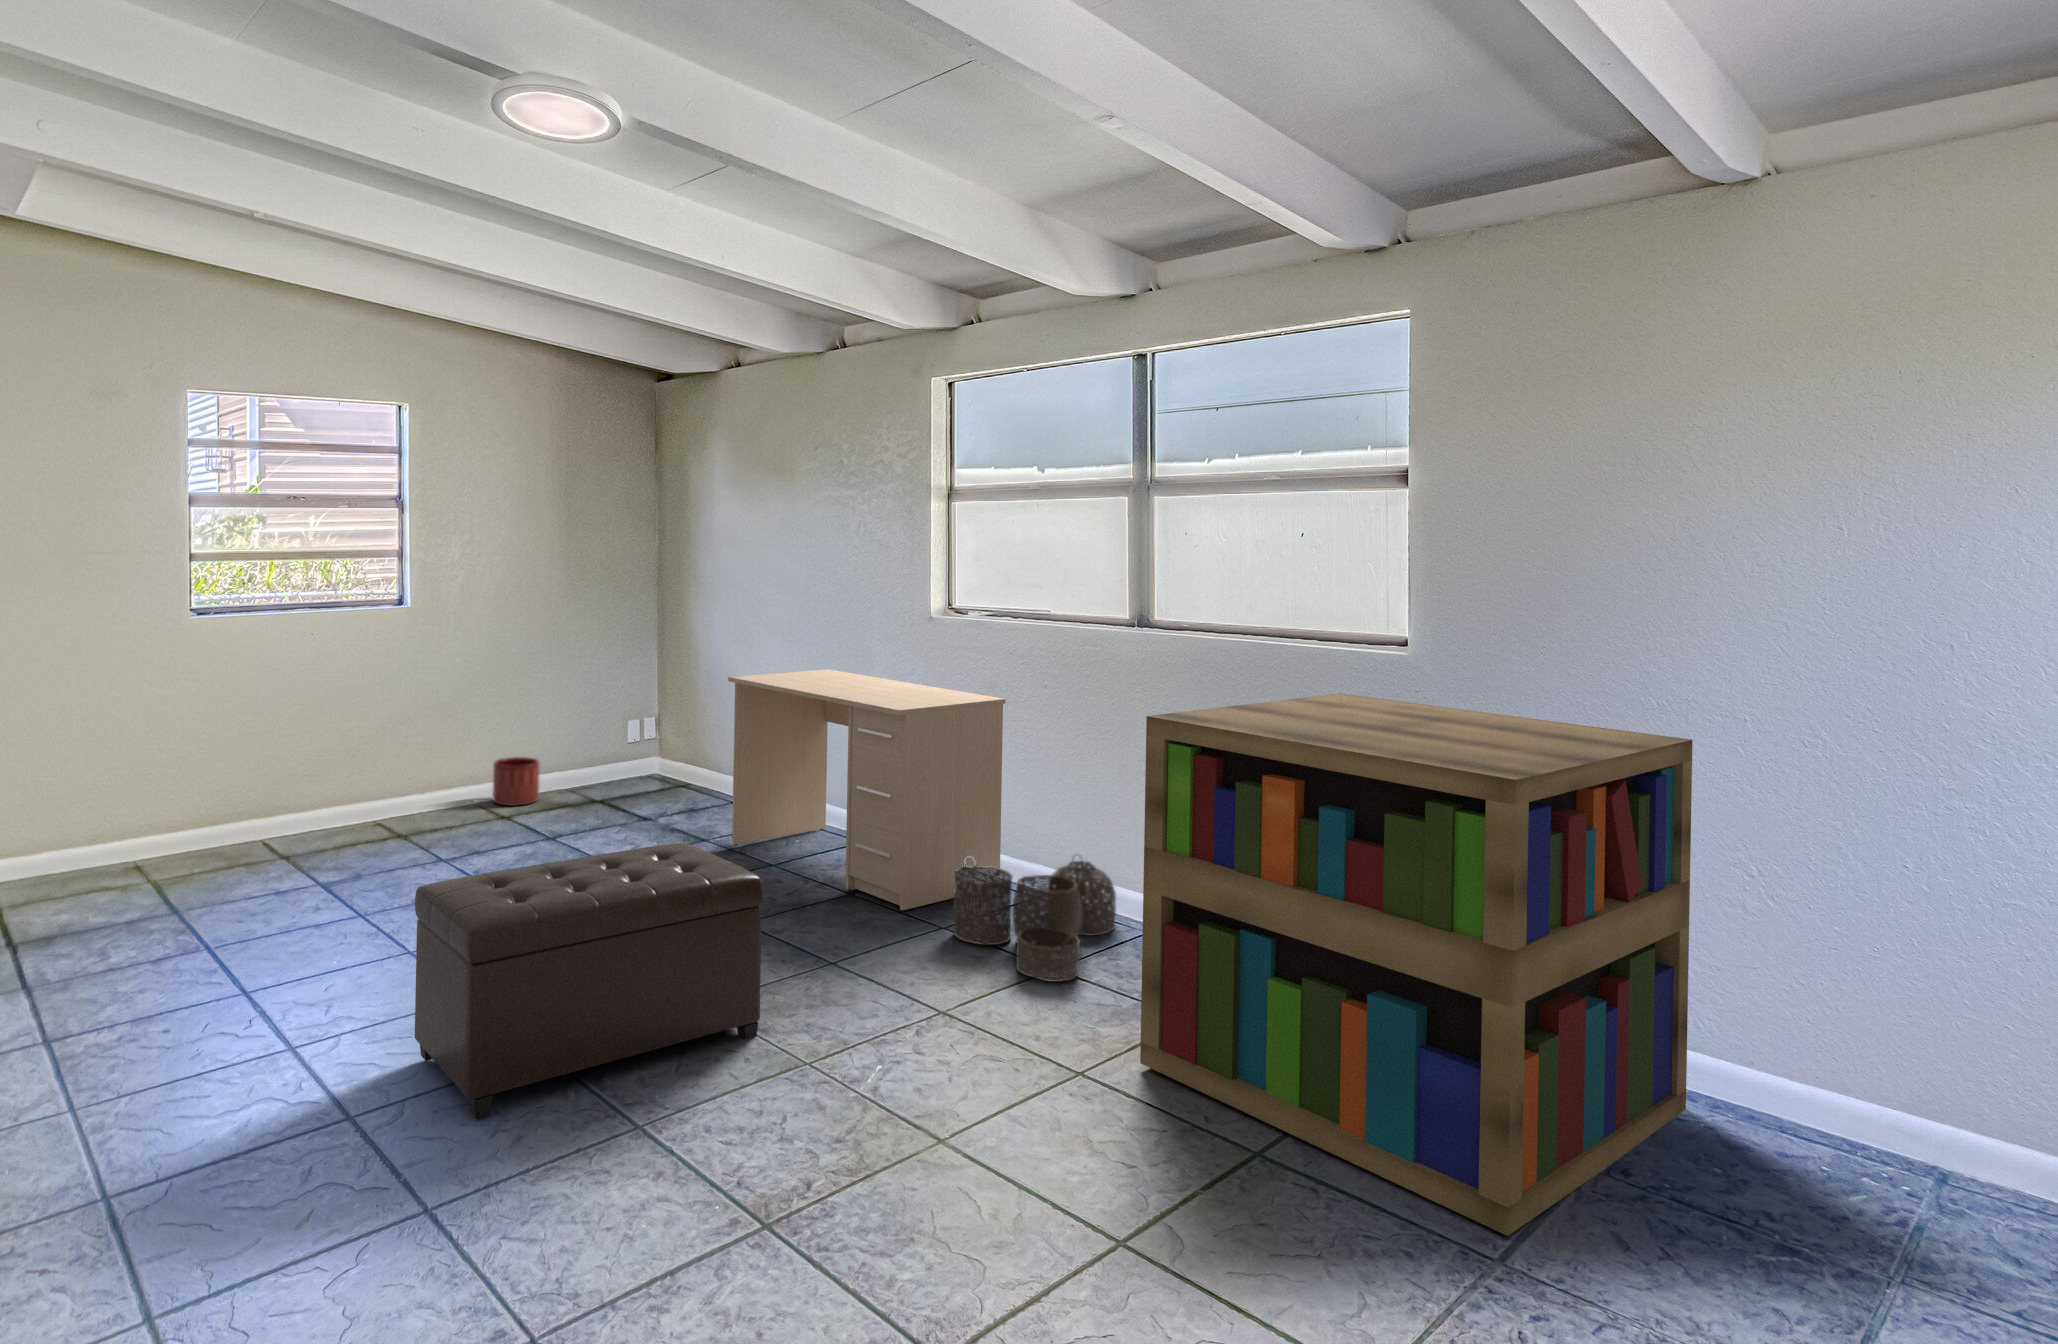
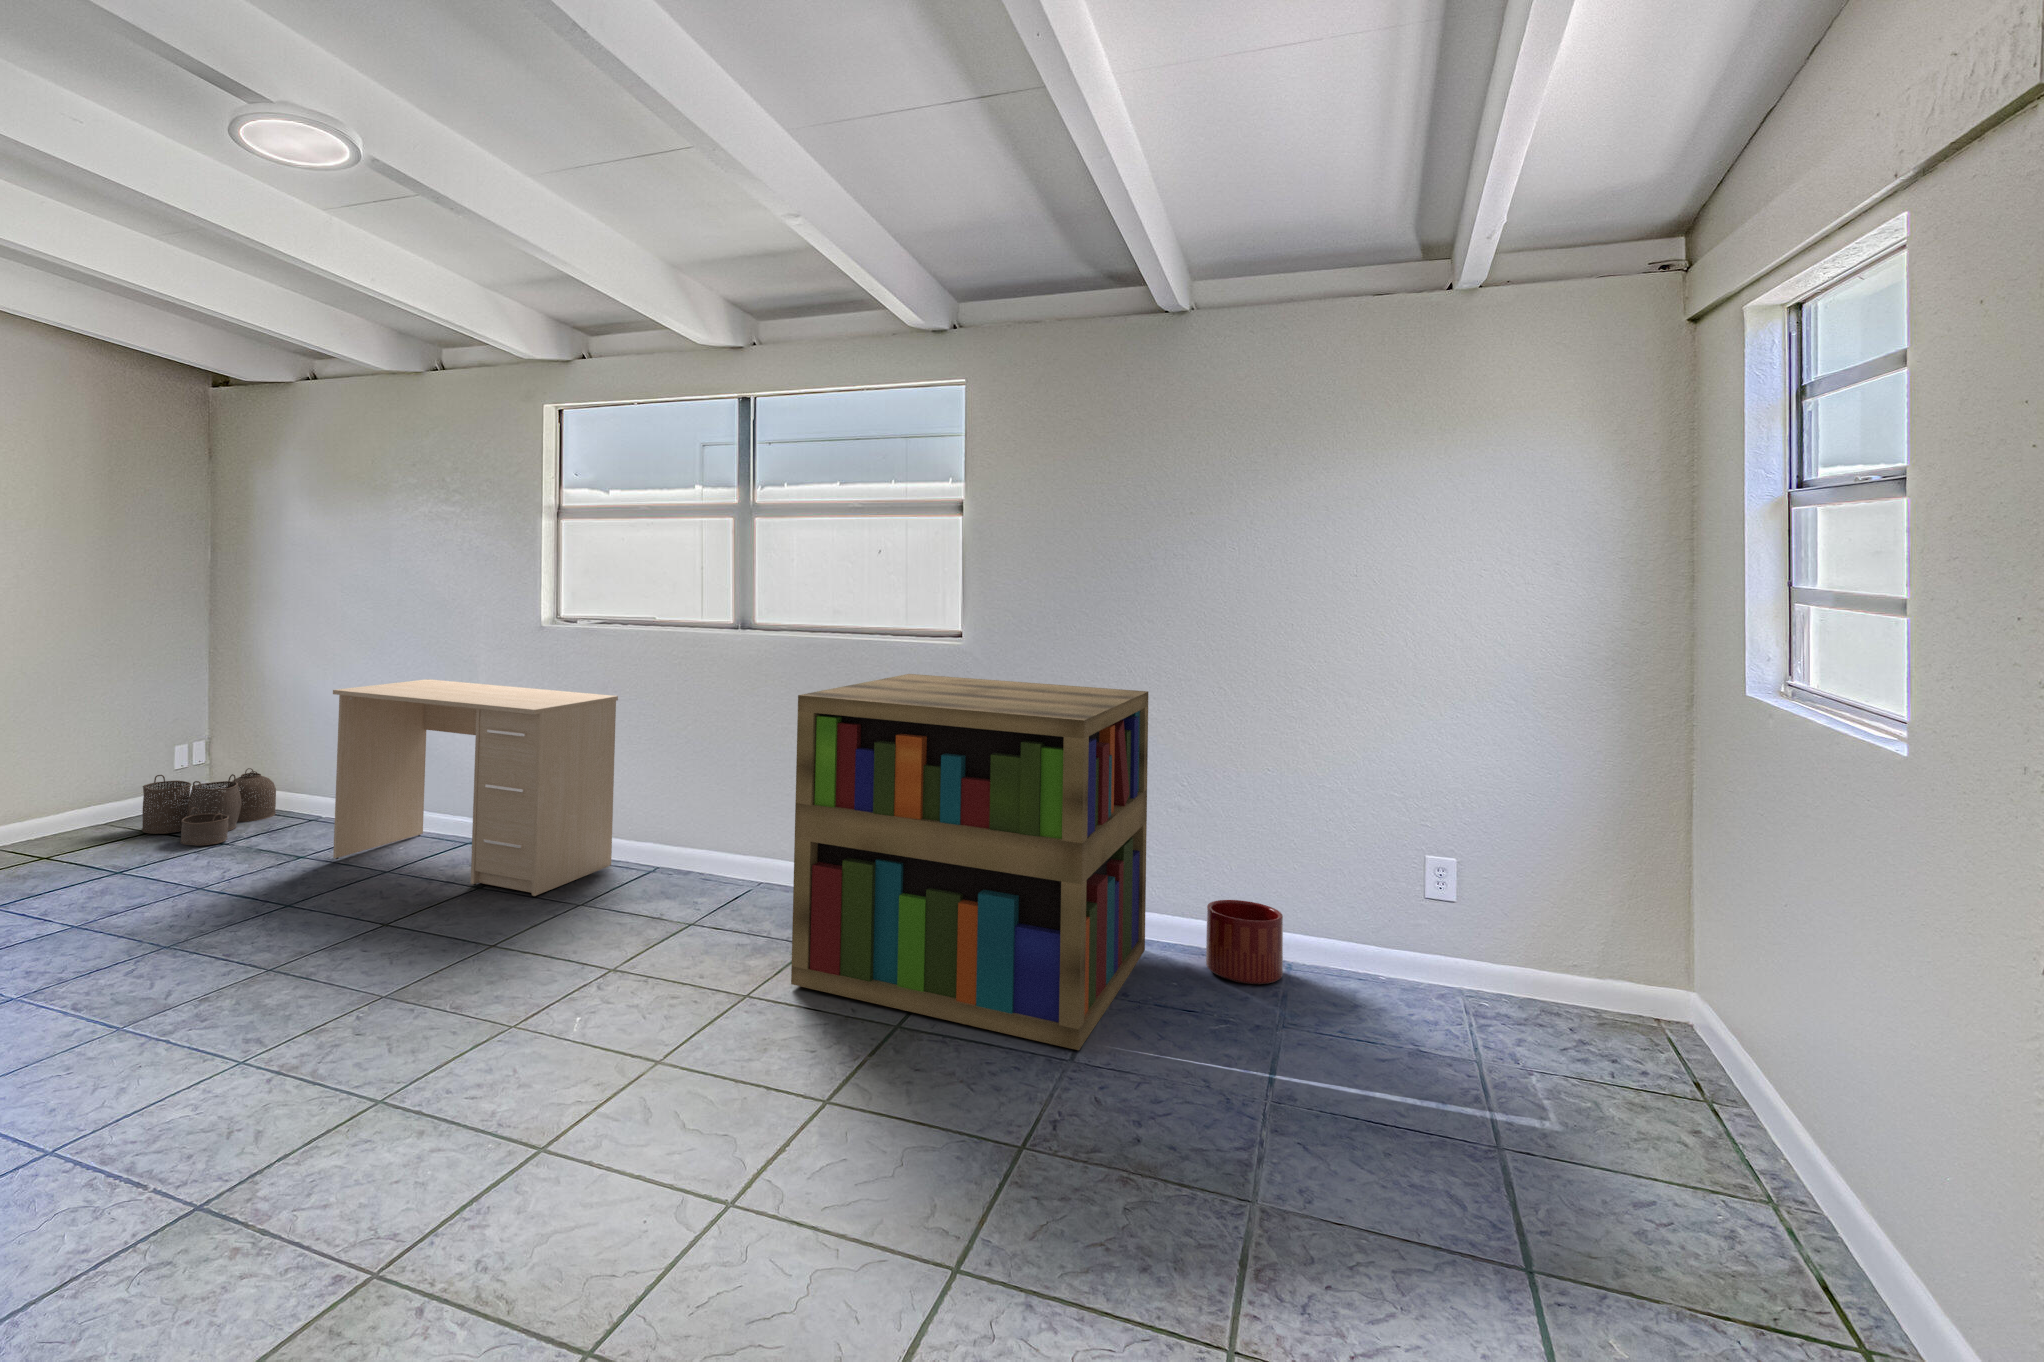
planter: present [492,757,540,806] -> present [1206,900,1283,984]
ottoman: present [415,843,763,1118] -> none [73,849,457,1151]
woven basket: present [953,857,1116,982] -> present [142,768,276,846]

